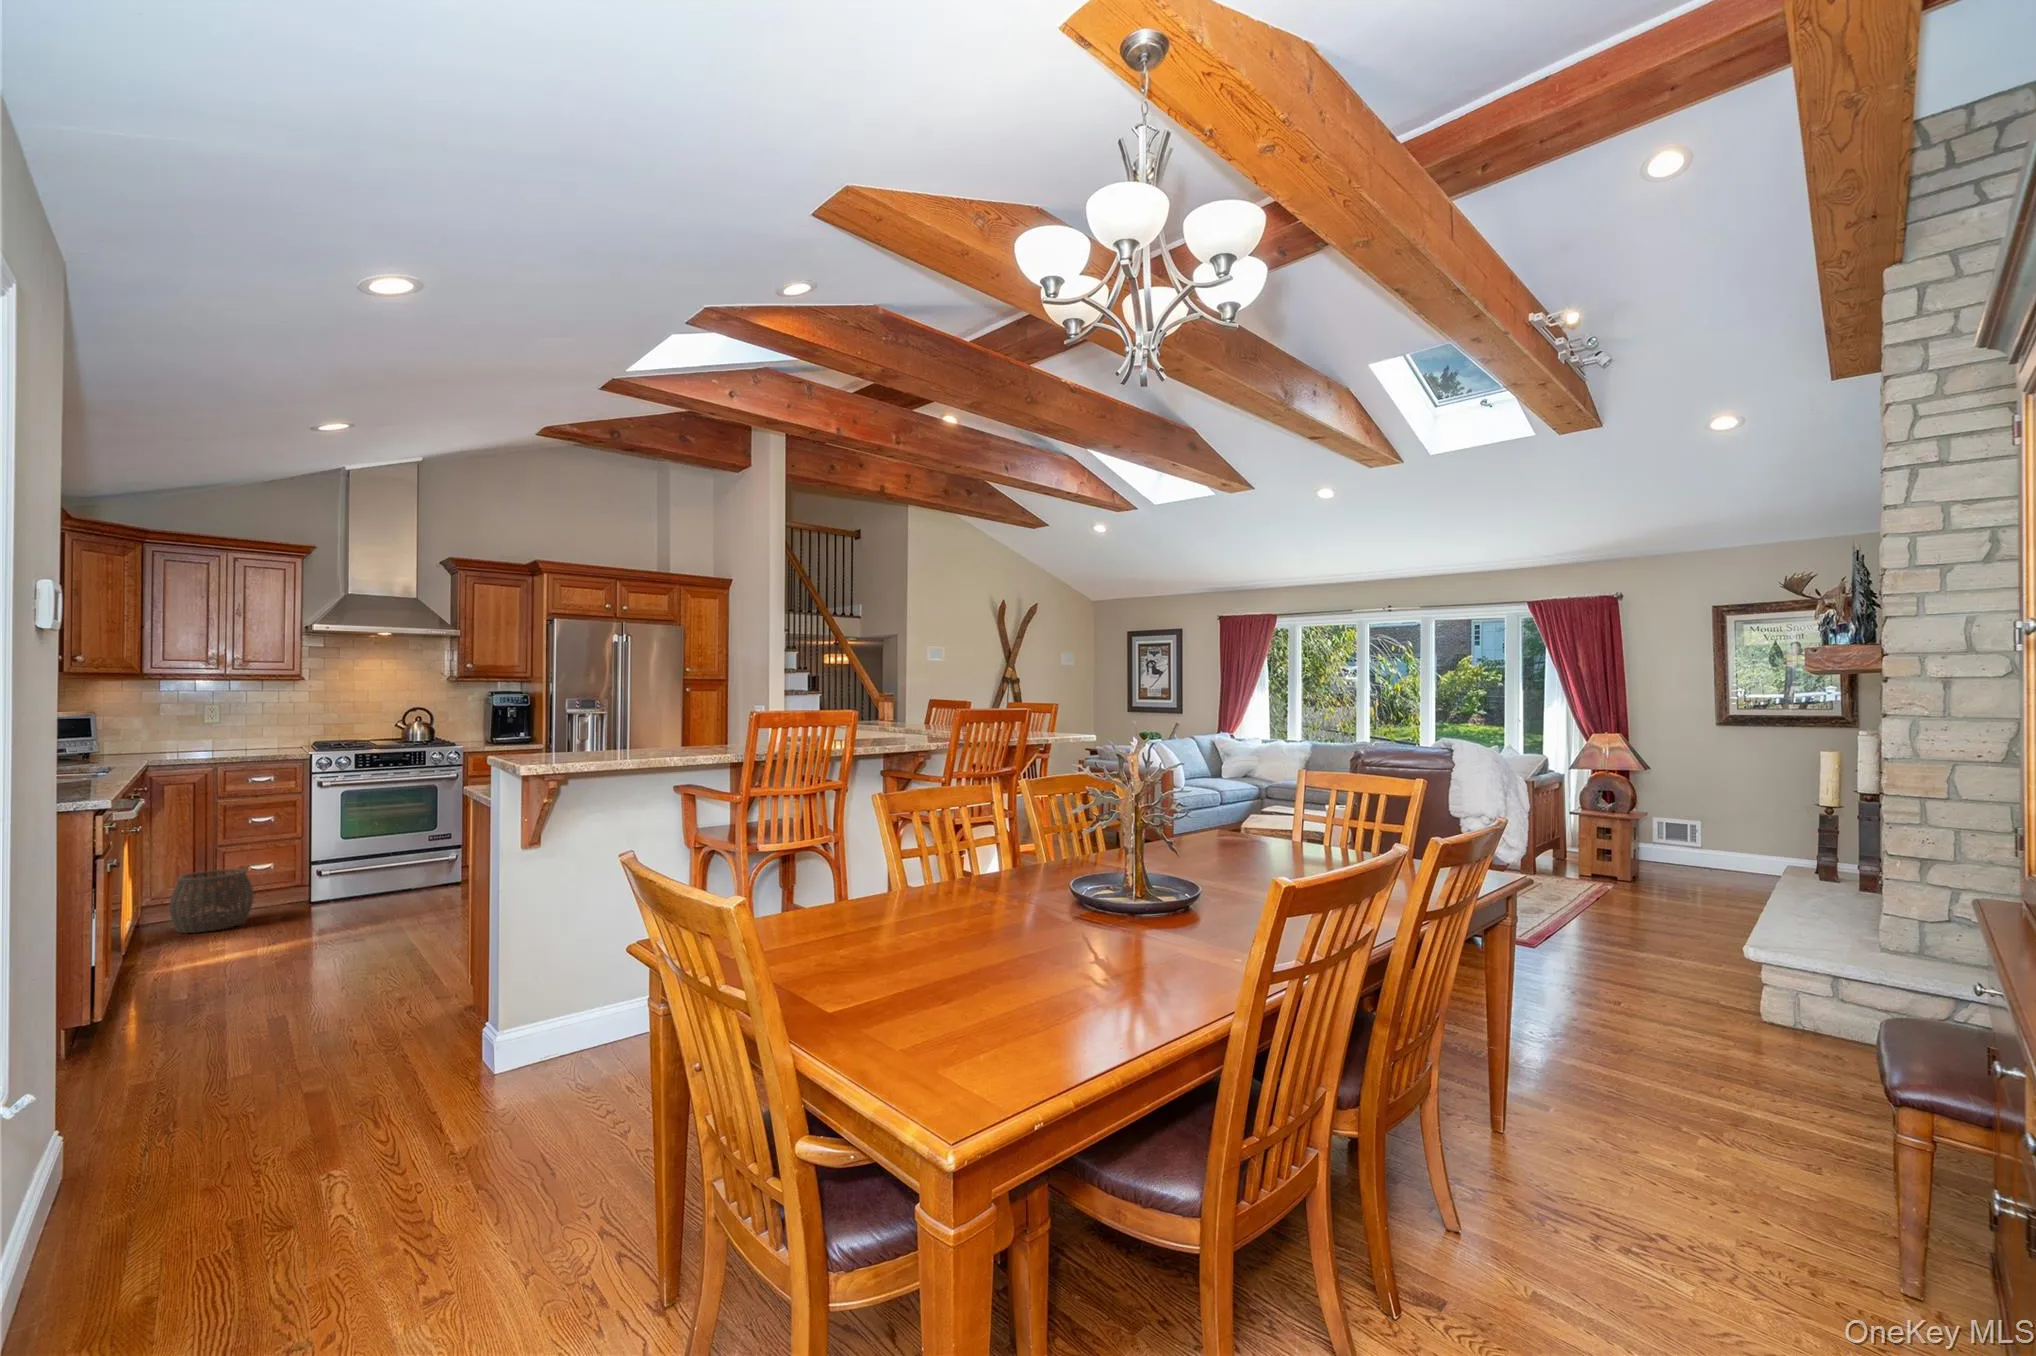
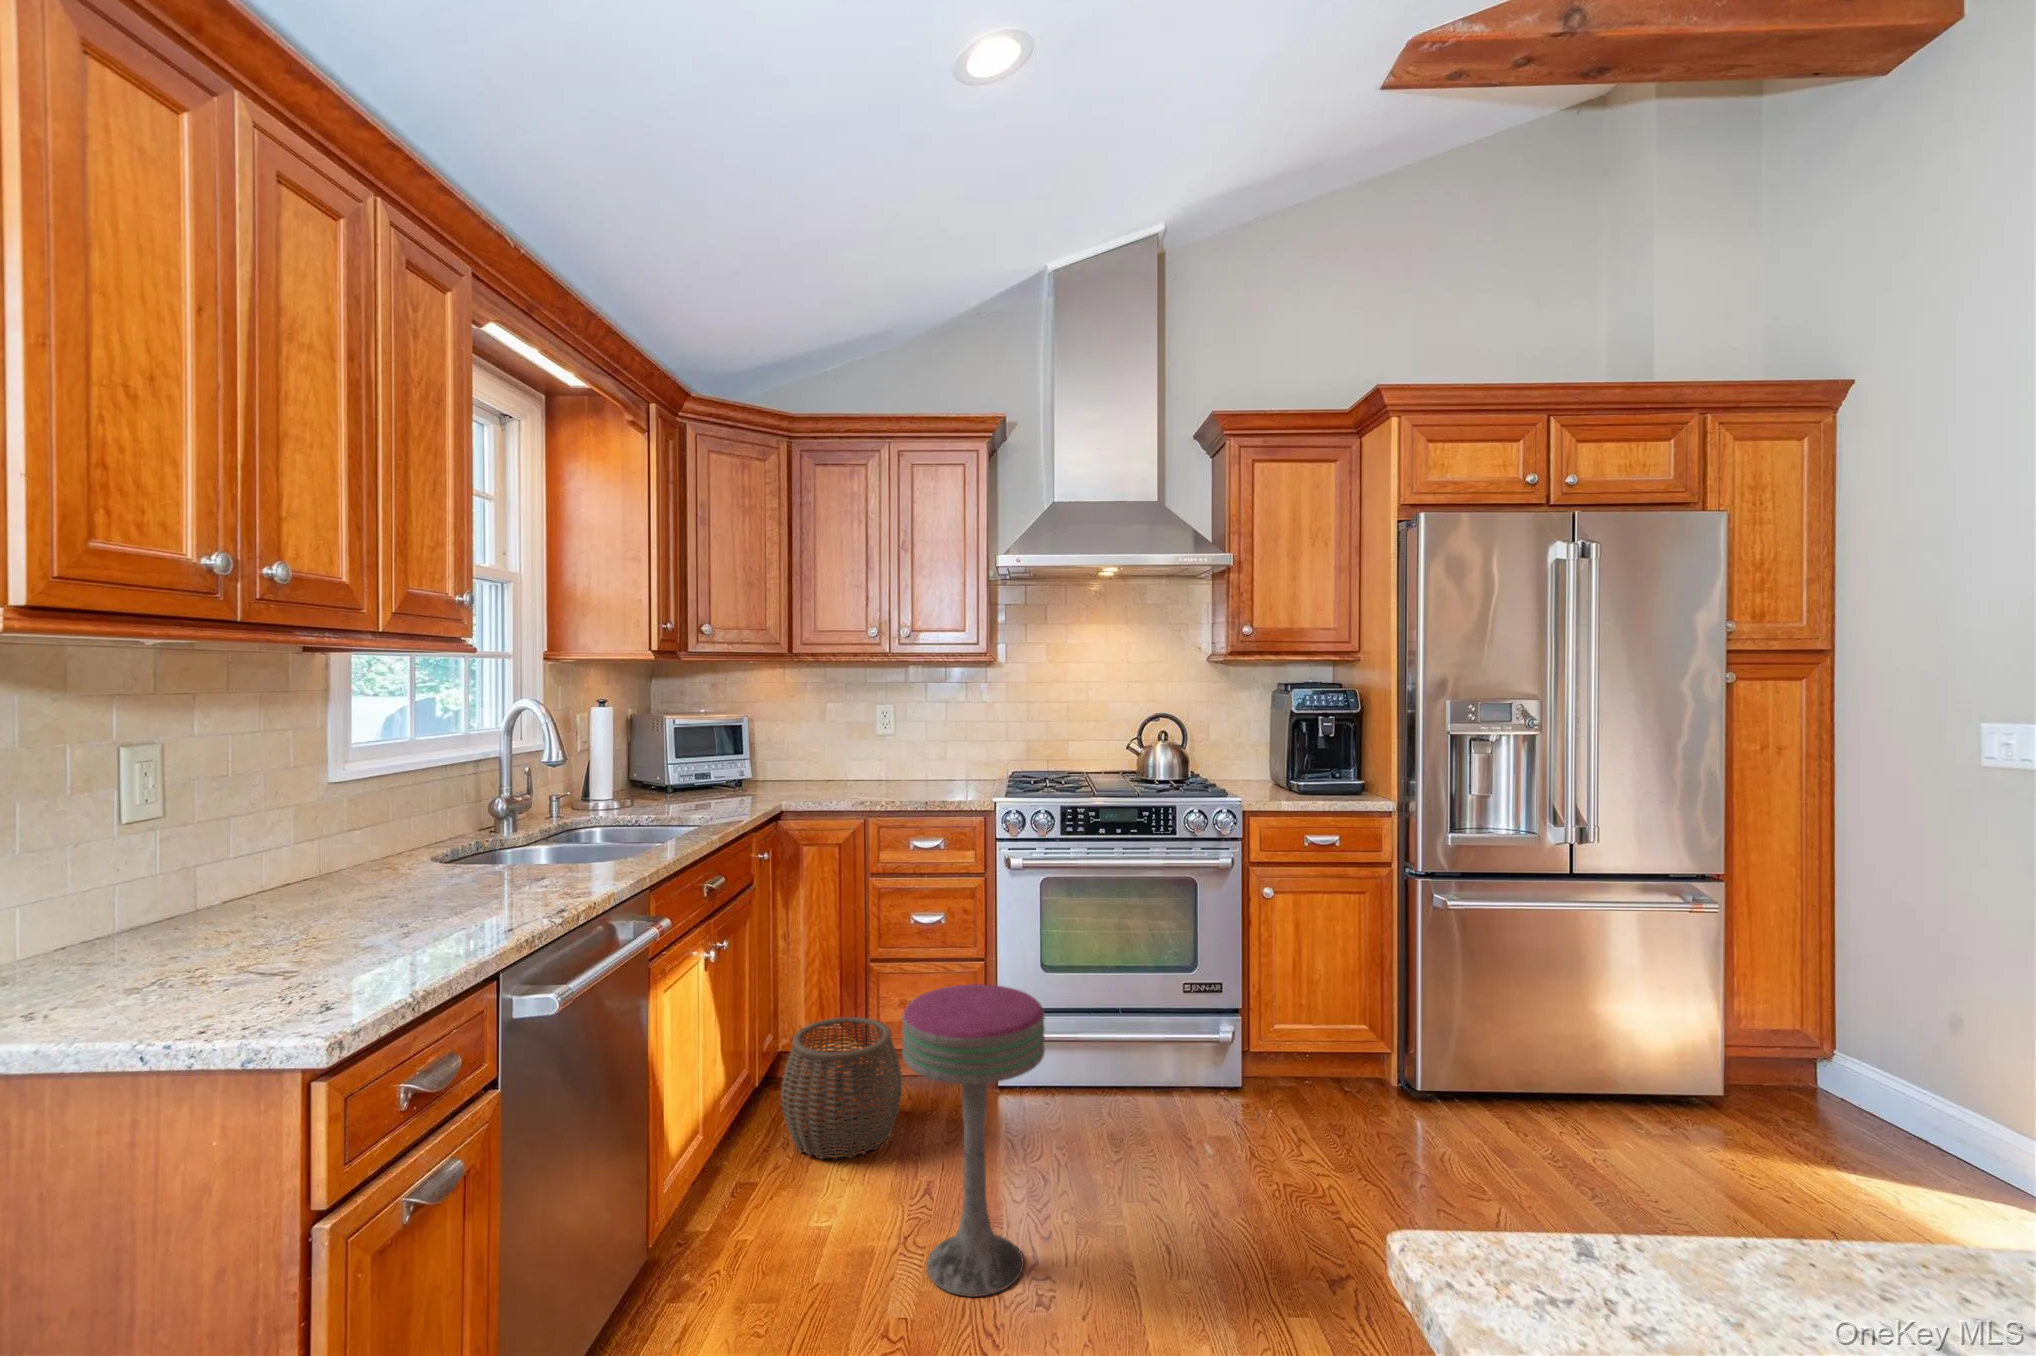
bar stool: none [280,818,357,936] -> present [902,984,1045,1297]

